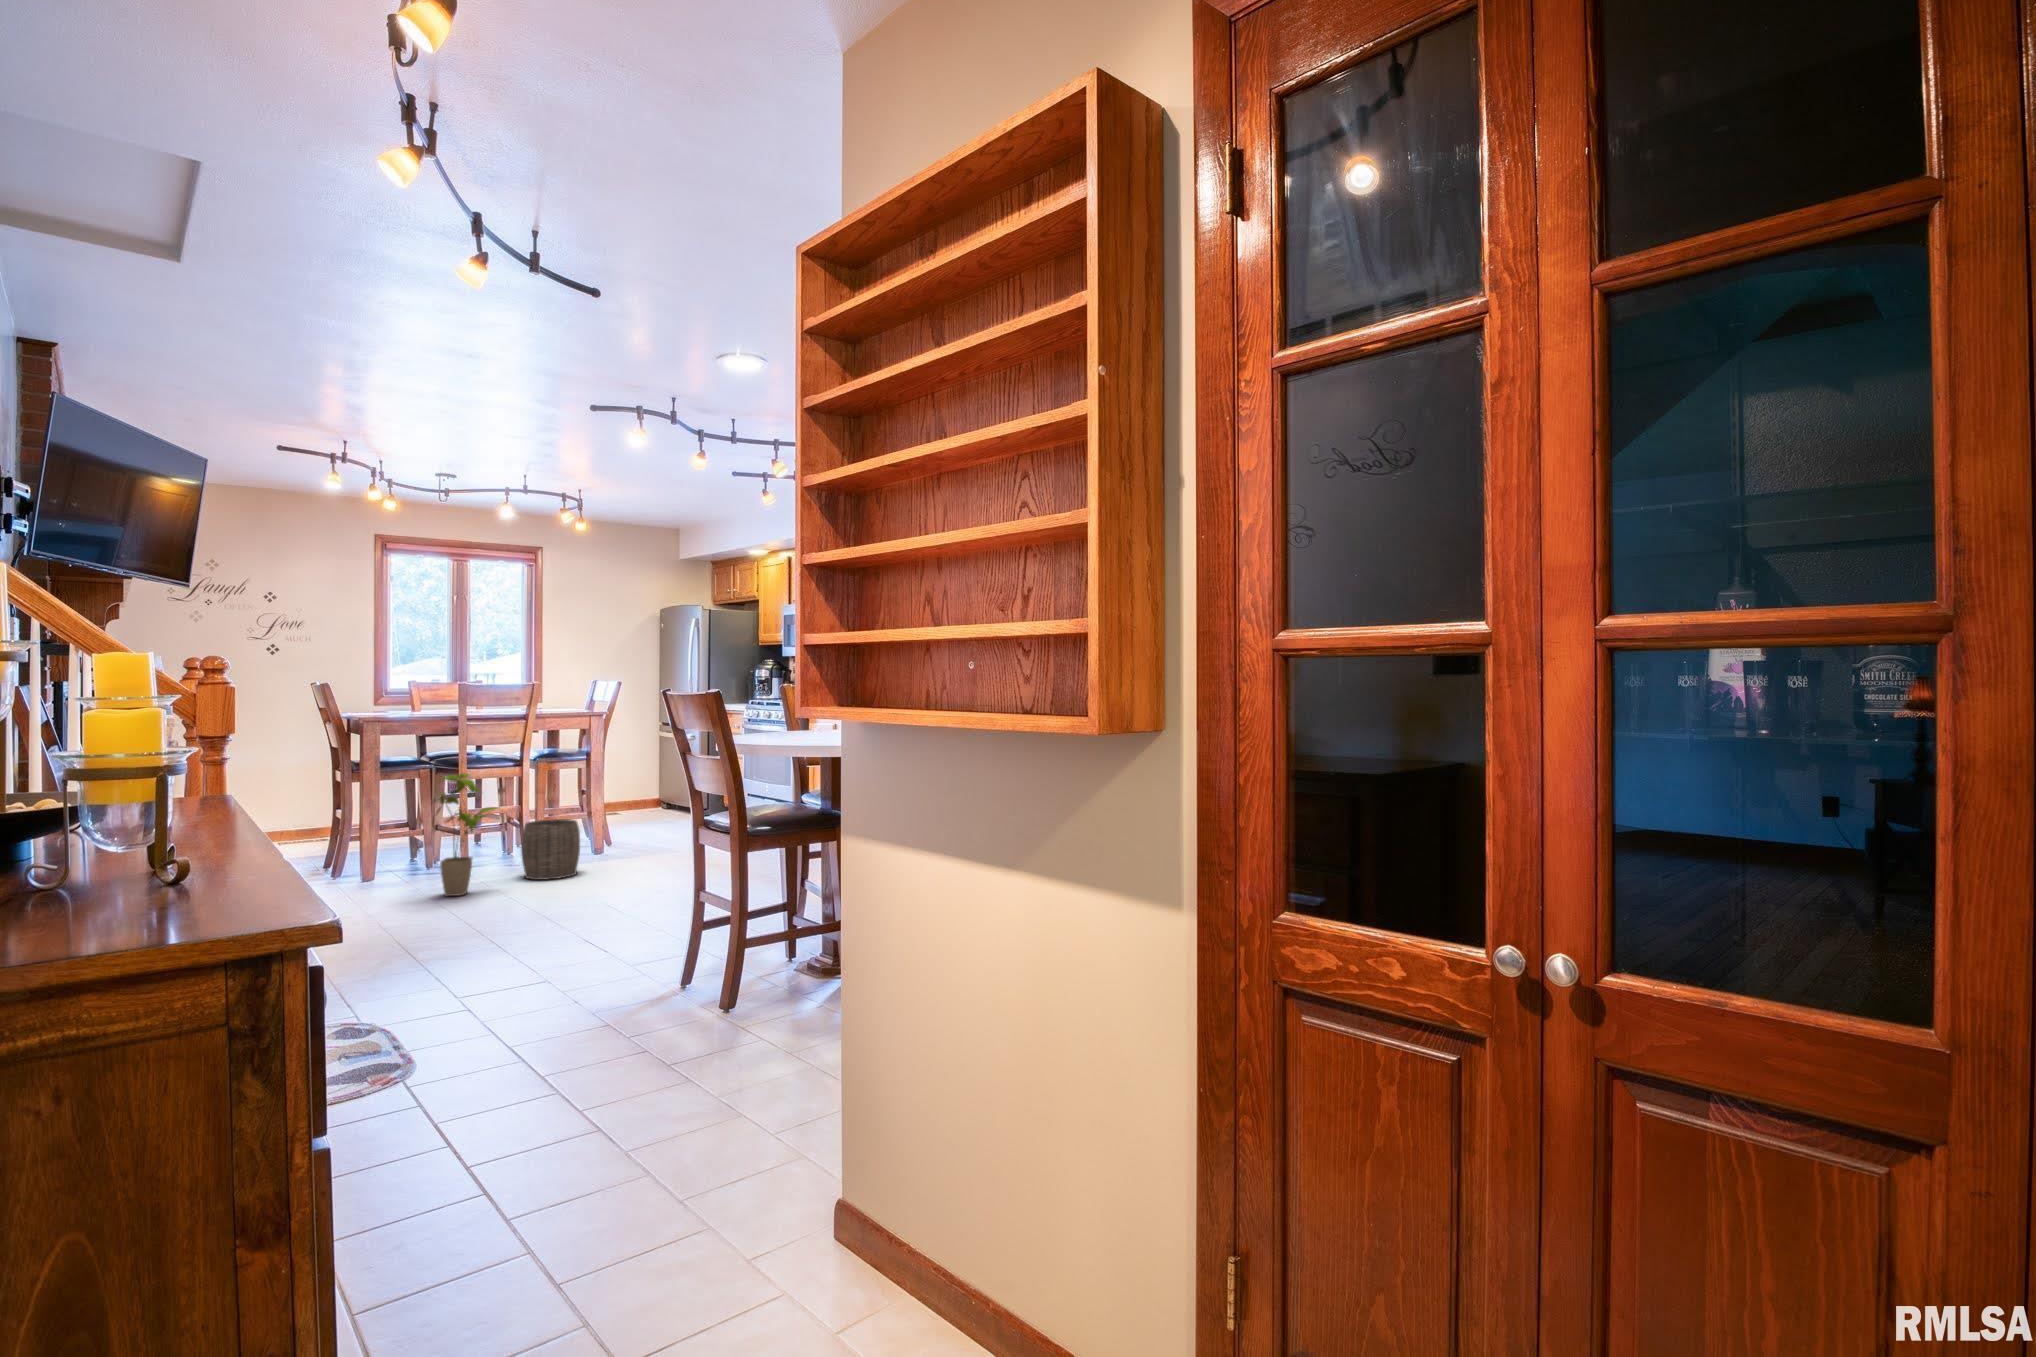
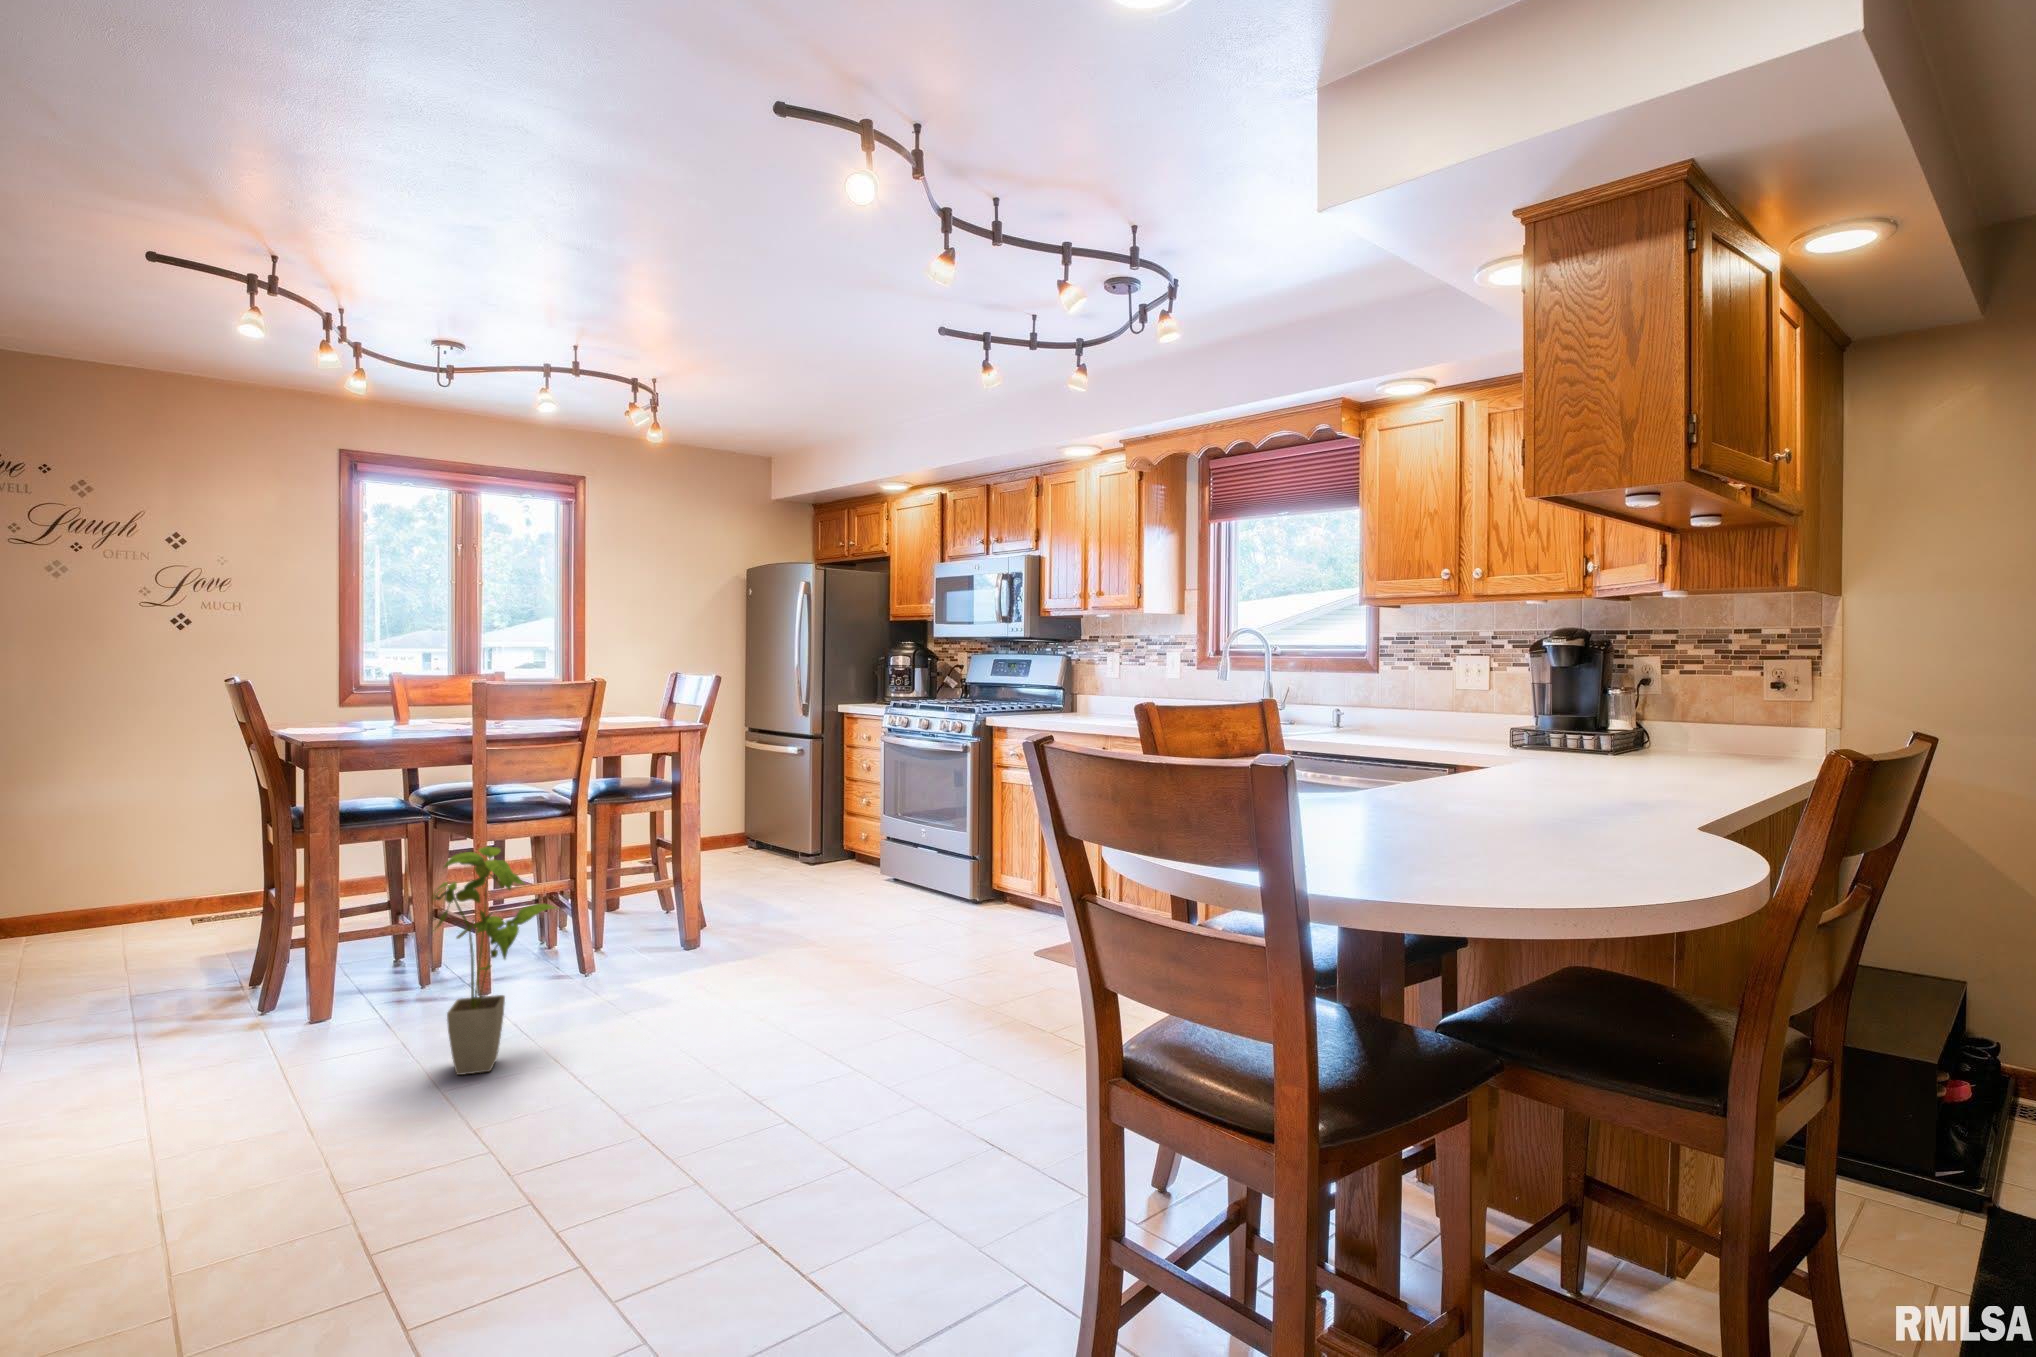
woven basket: present [521,819,580,880] -> none [585,907,682,1021]

